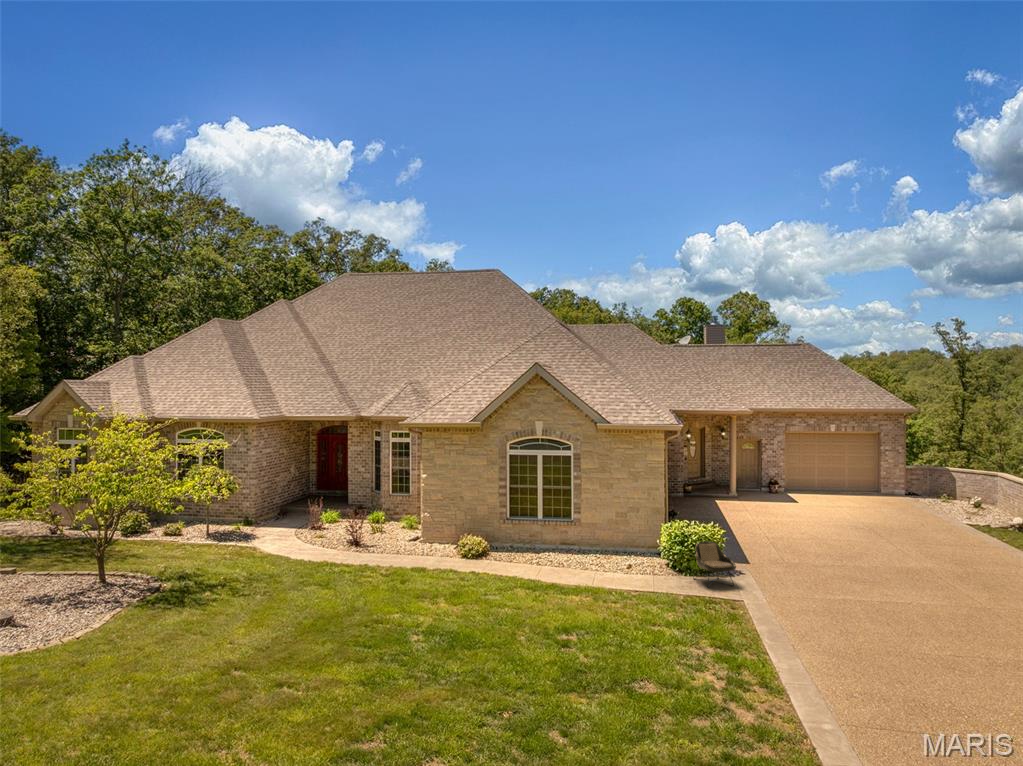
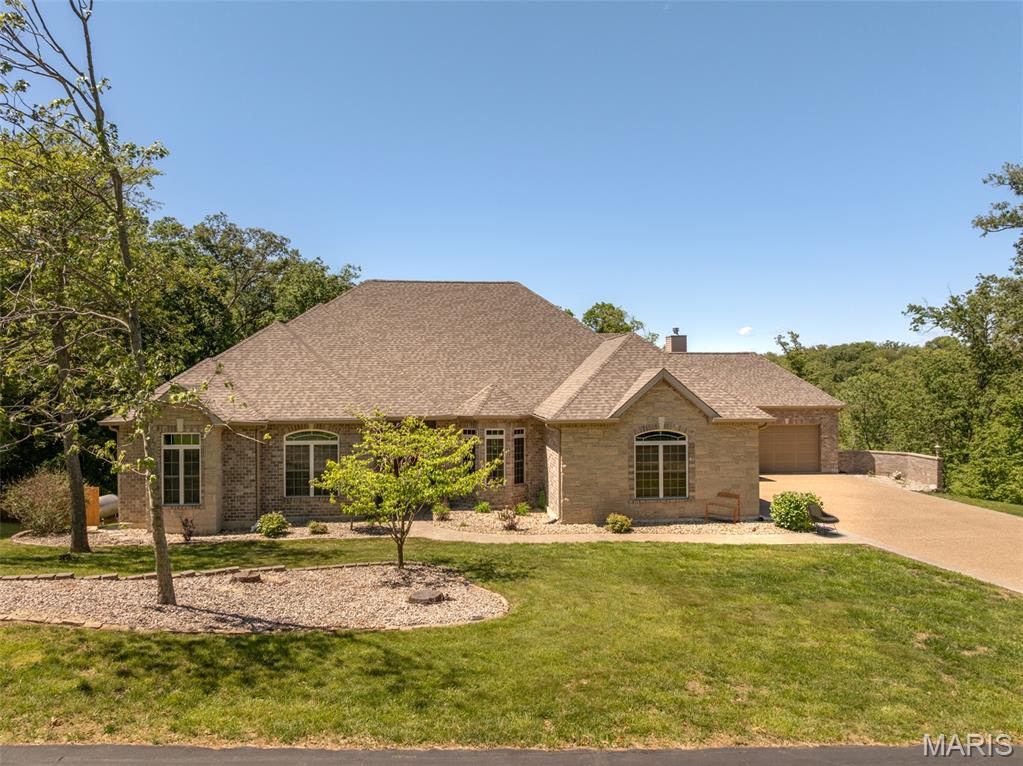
bench: none [592,514,633,560] -> present [705,492,741,524]

